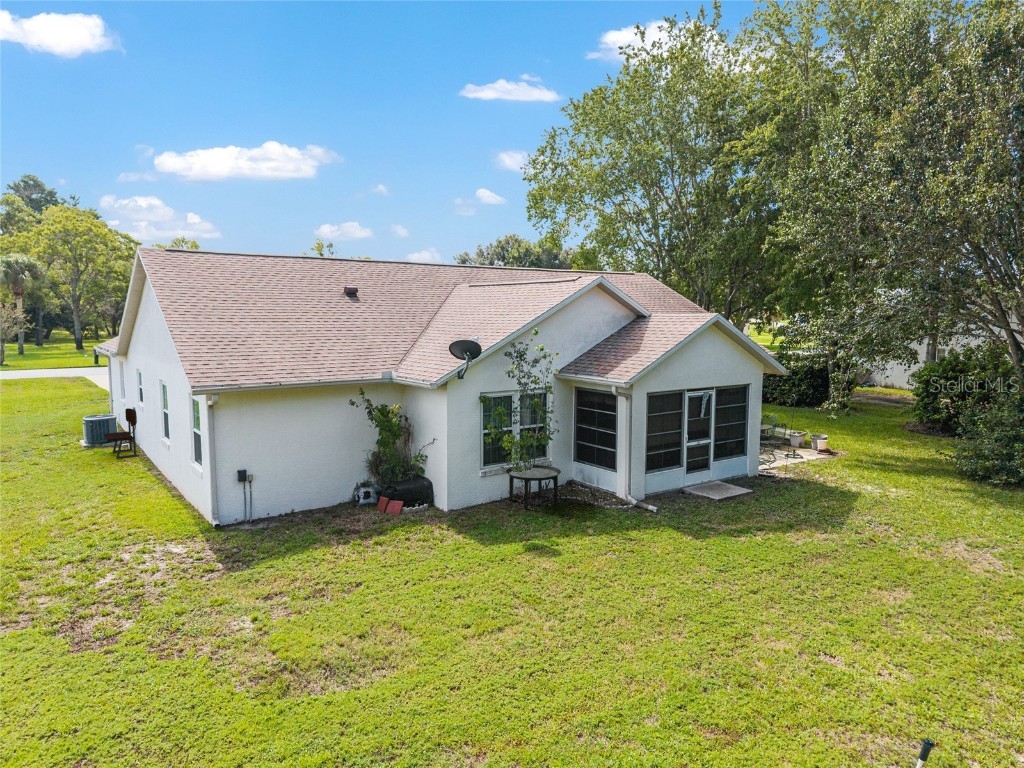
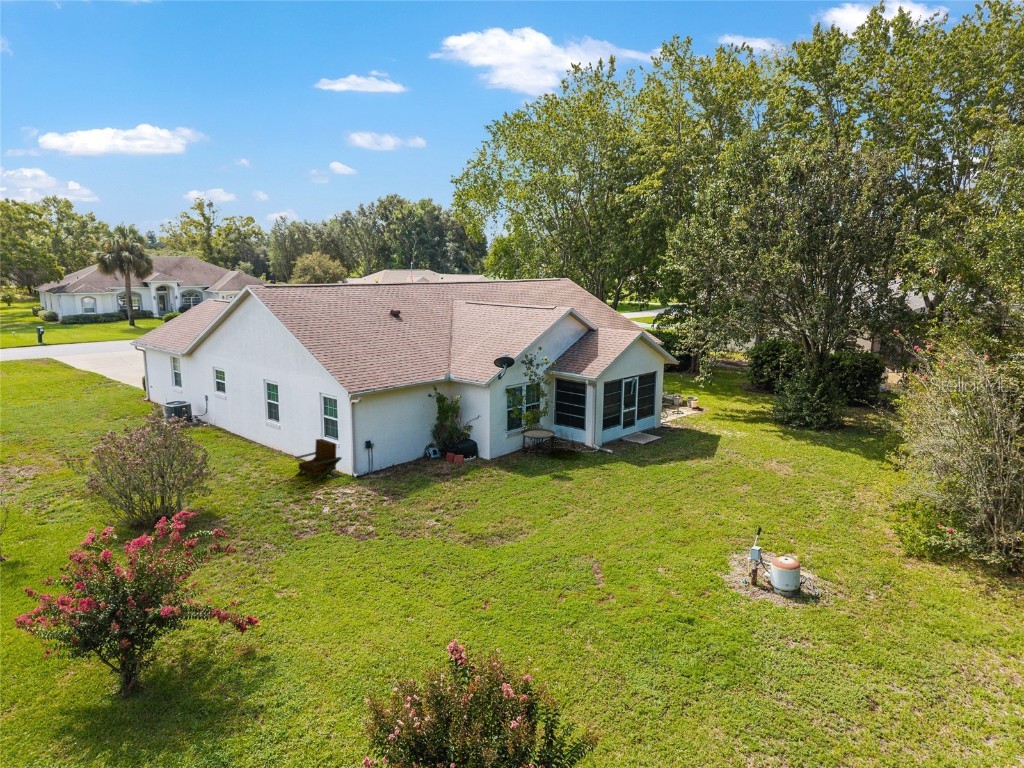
bench: present [104,408,137,459] -> none [194,397,225,436]
lounge chair: none [137,463,200,532] -> present [295,439,342,483]

